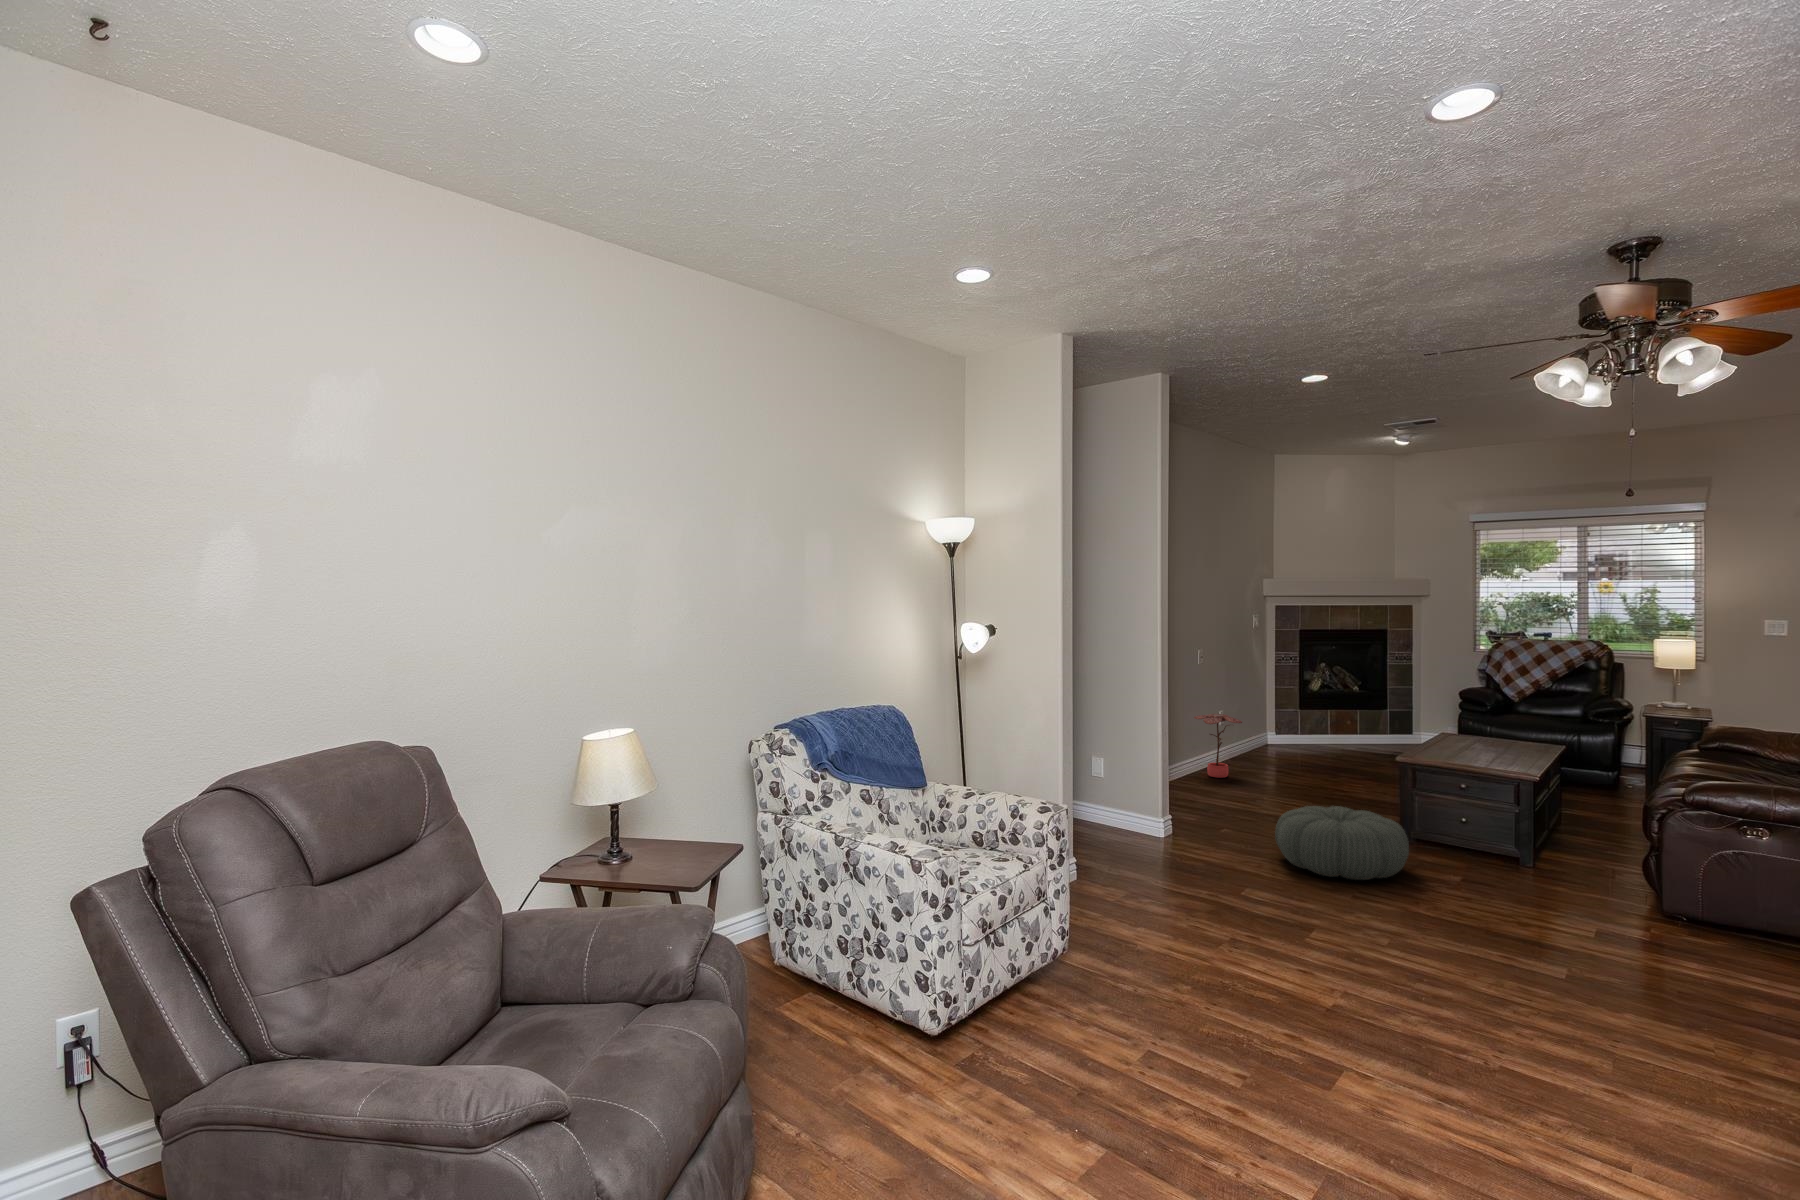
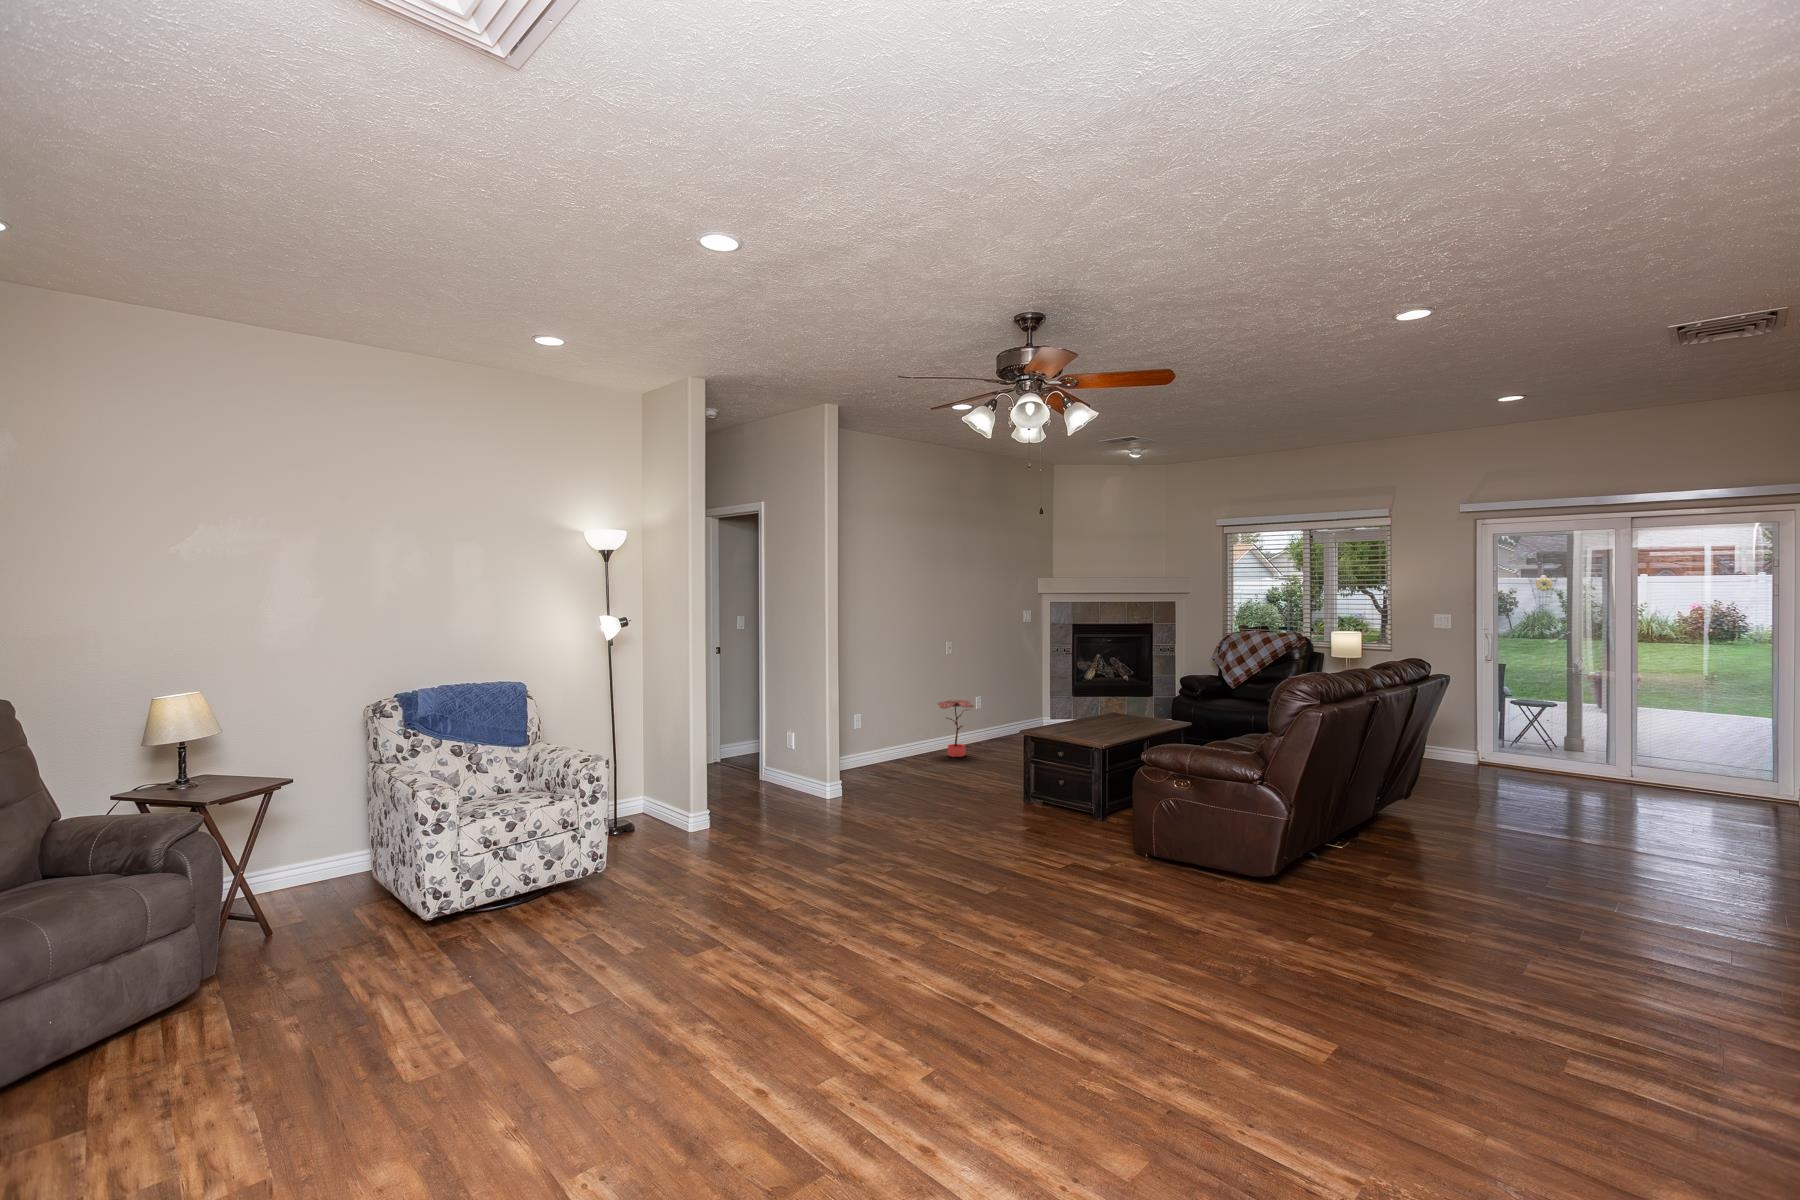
pouf: present [1275,806,1409,880] -> none [895,769,999,829]

